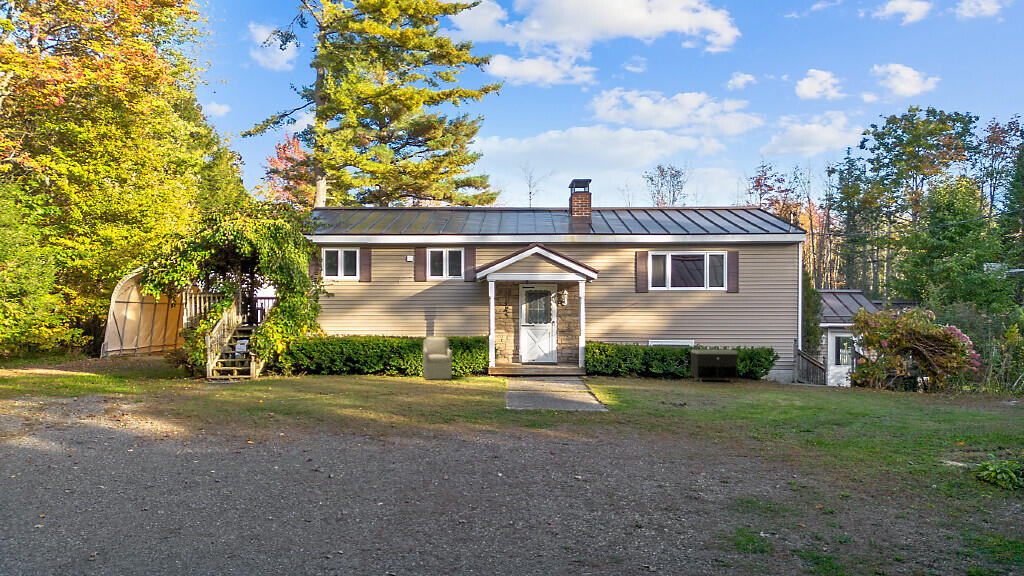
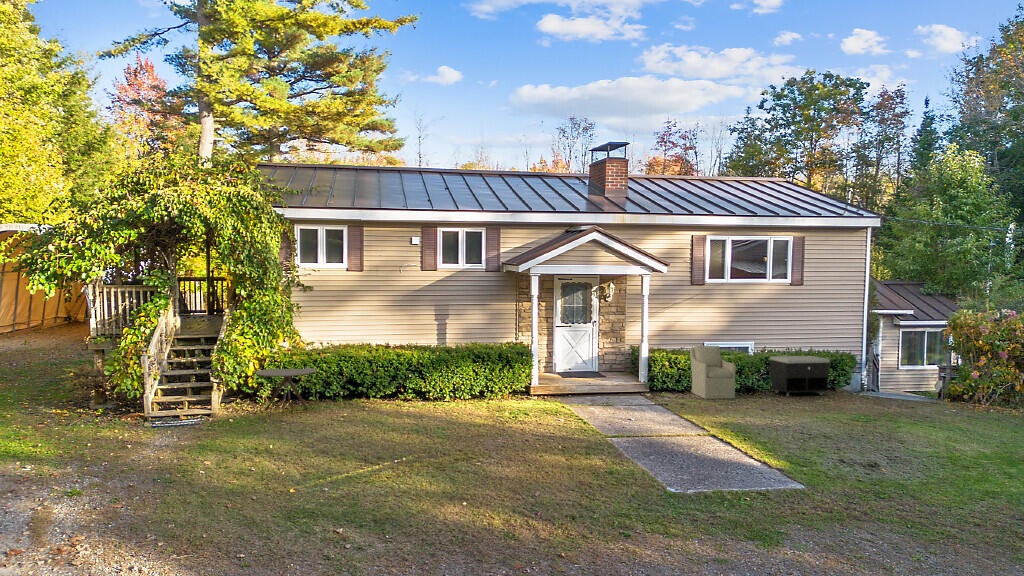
chair: present [423,337,452,379] -> present [690,346,736,399]
round table: none [282,349,325,379] -> present [256,368,317,414]

